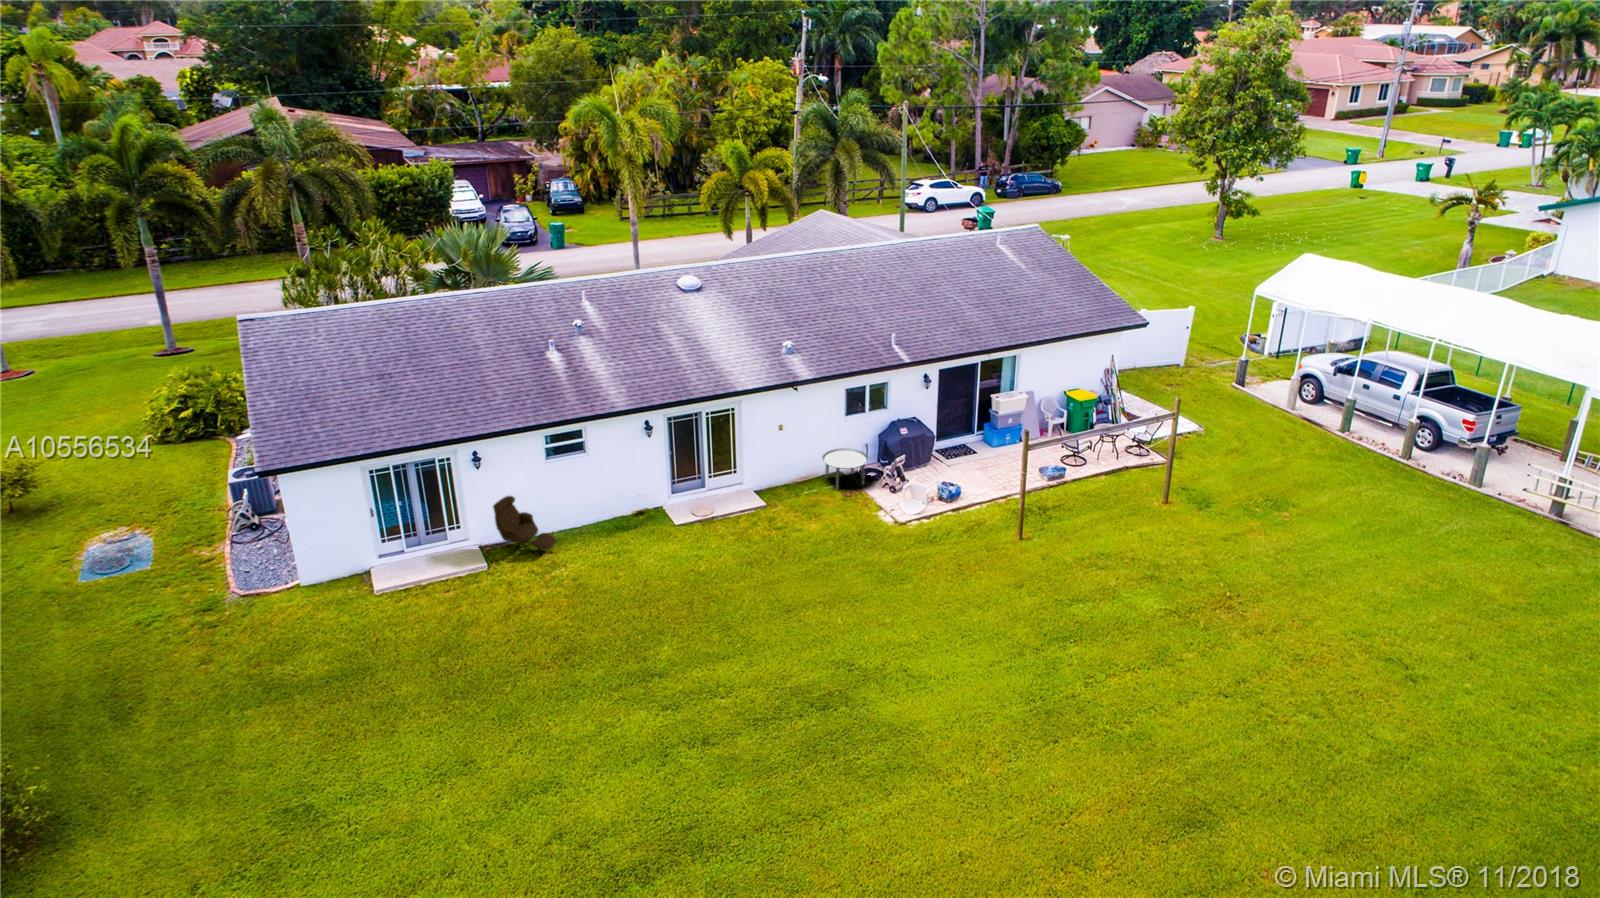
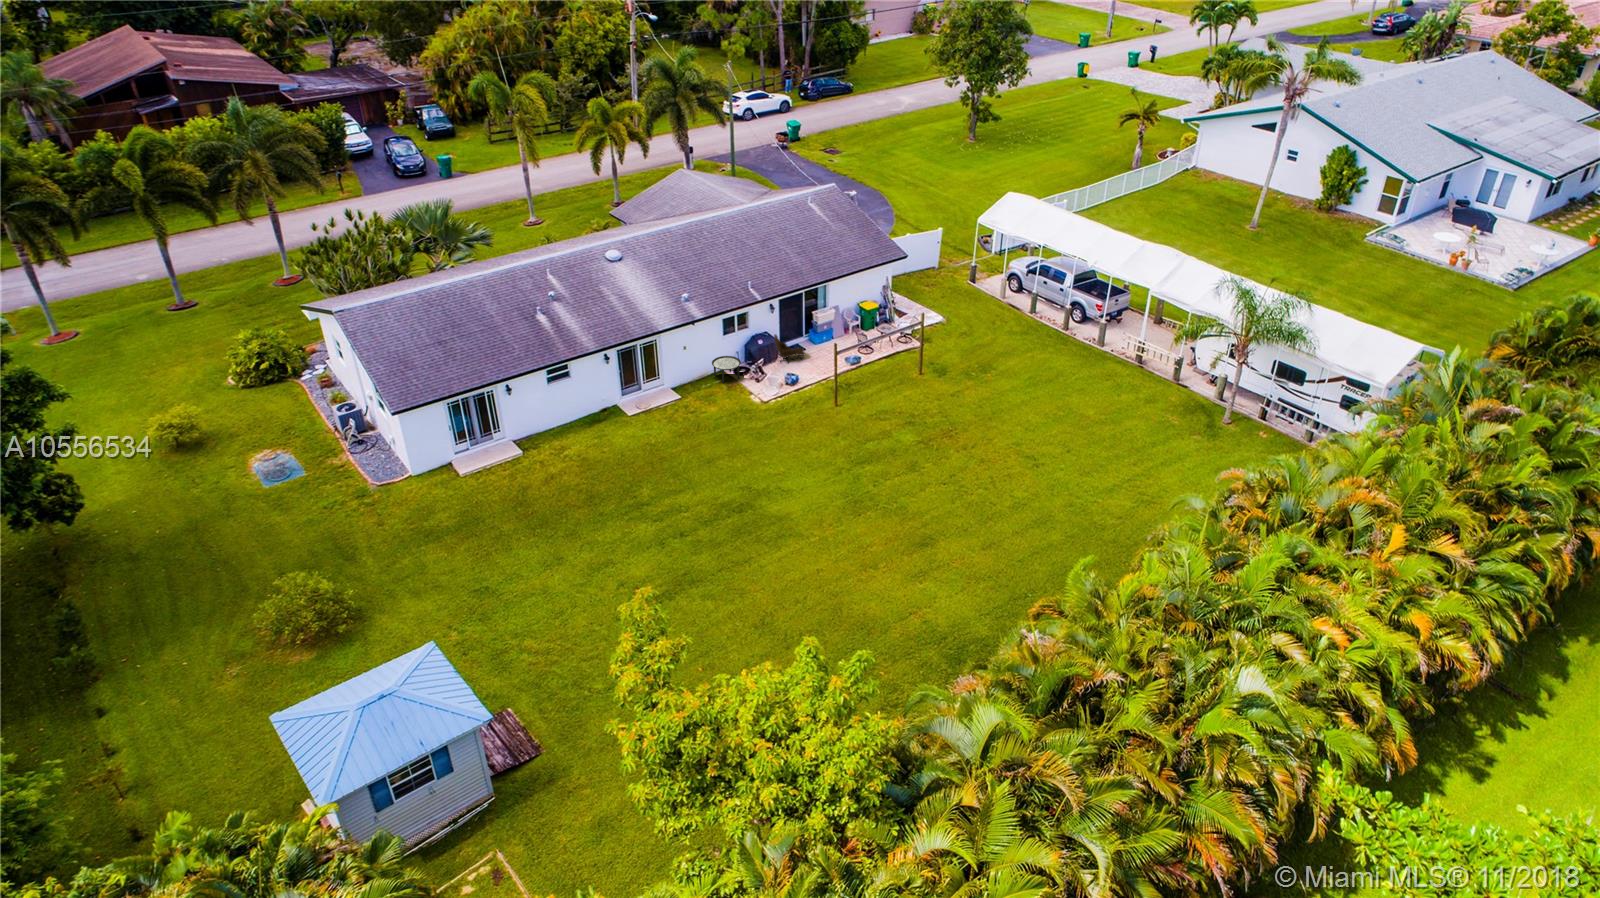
lounge chair: present [493,496,556,556] -> present [774,335,805,359]

